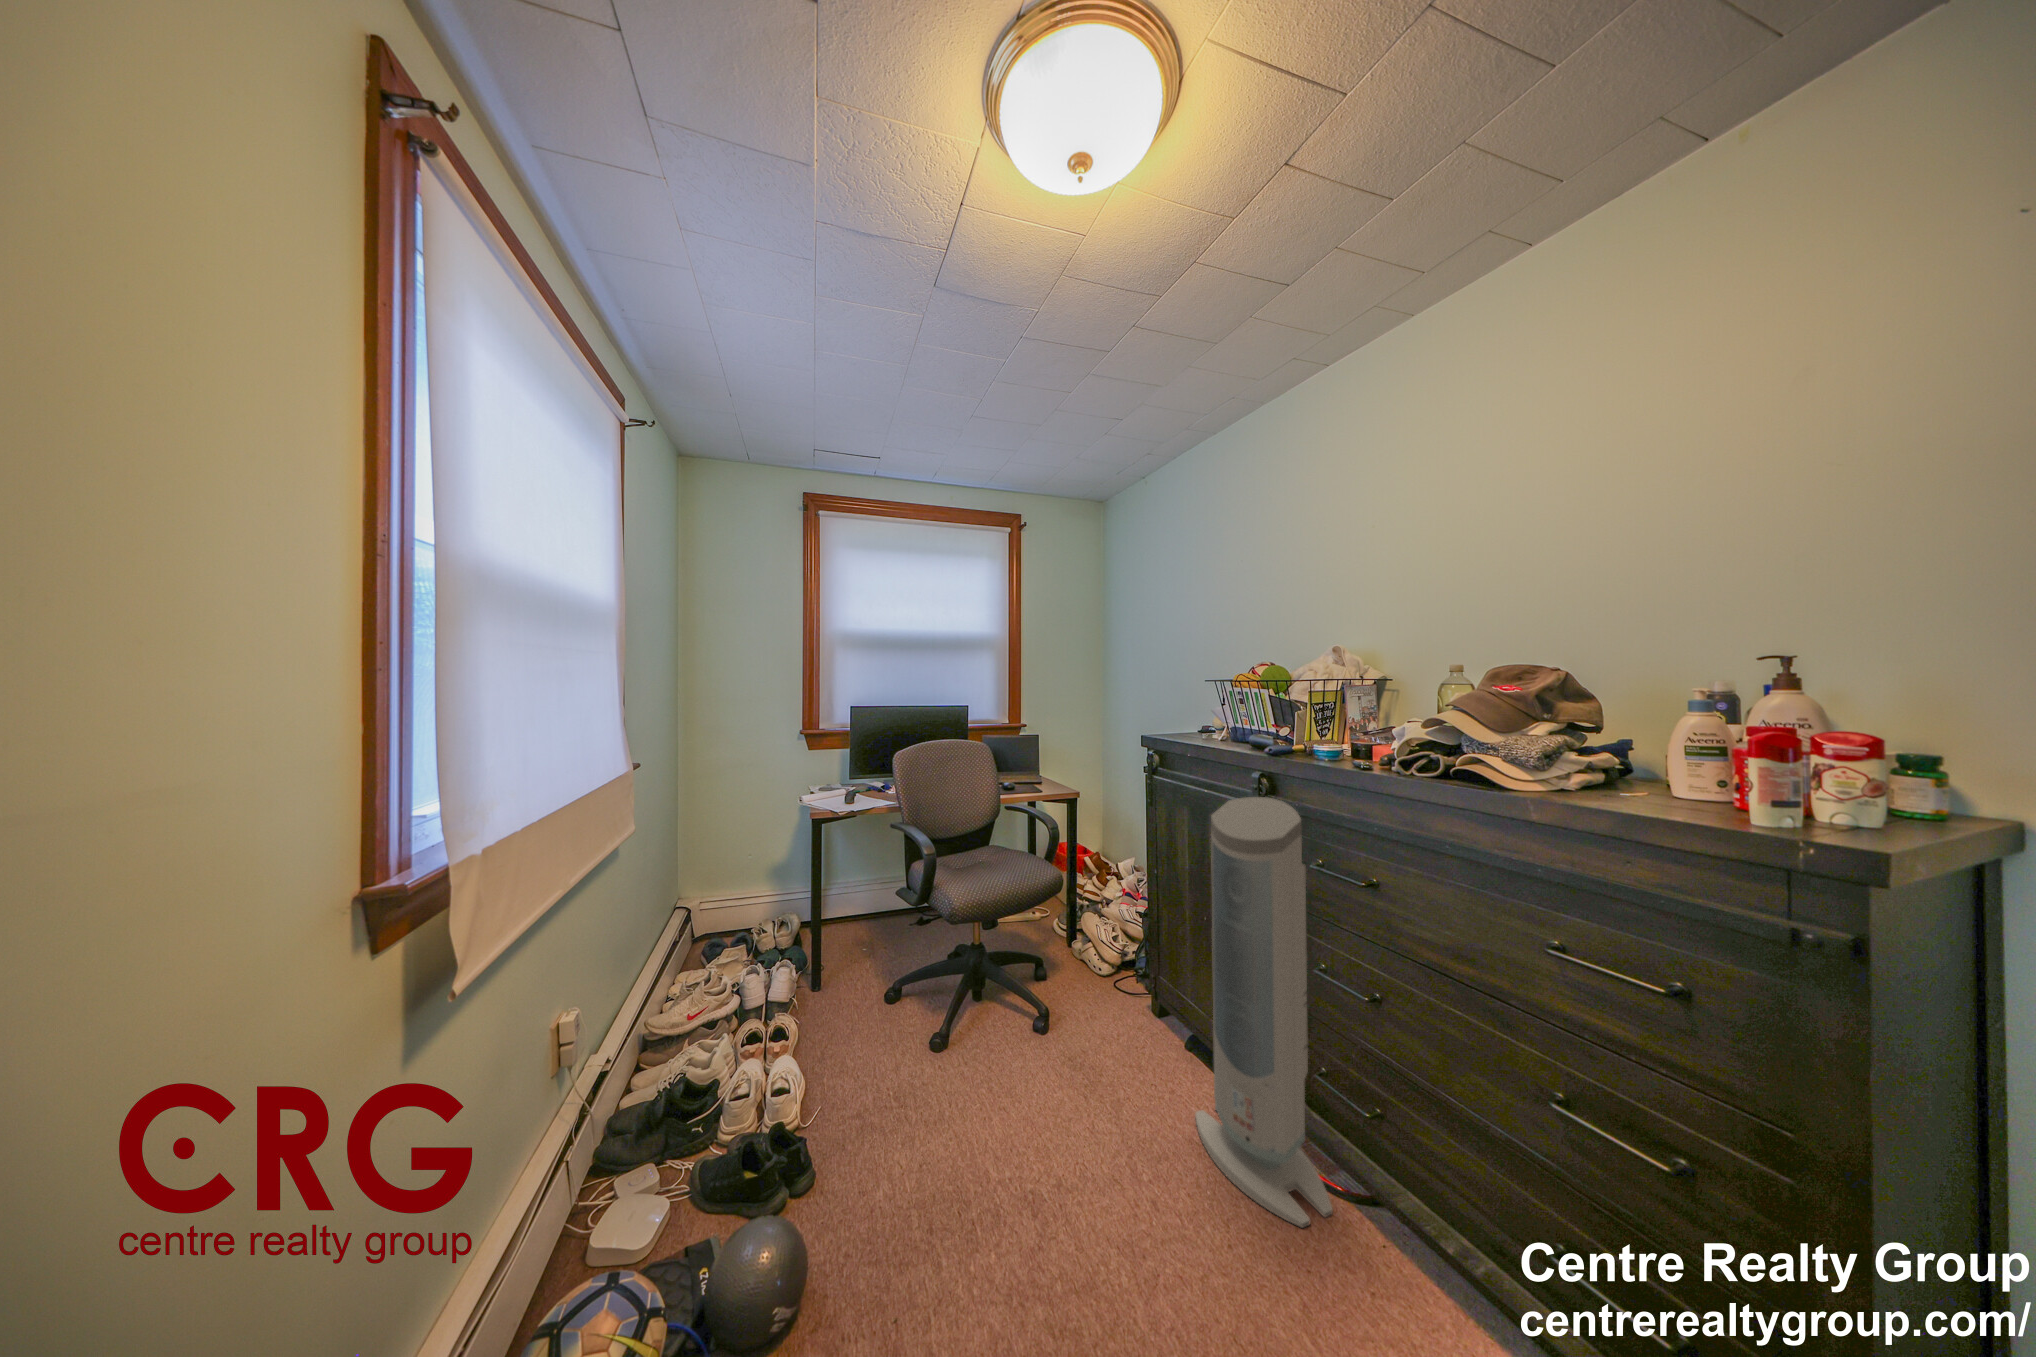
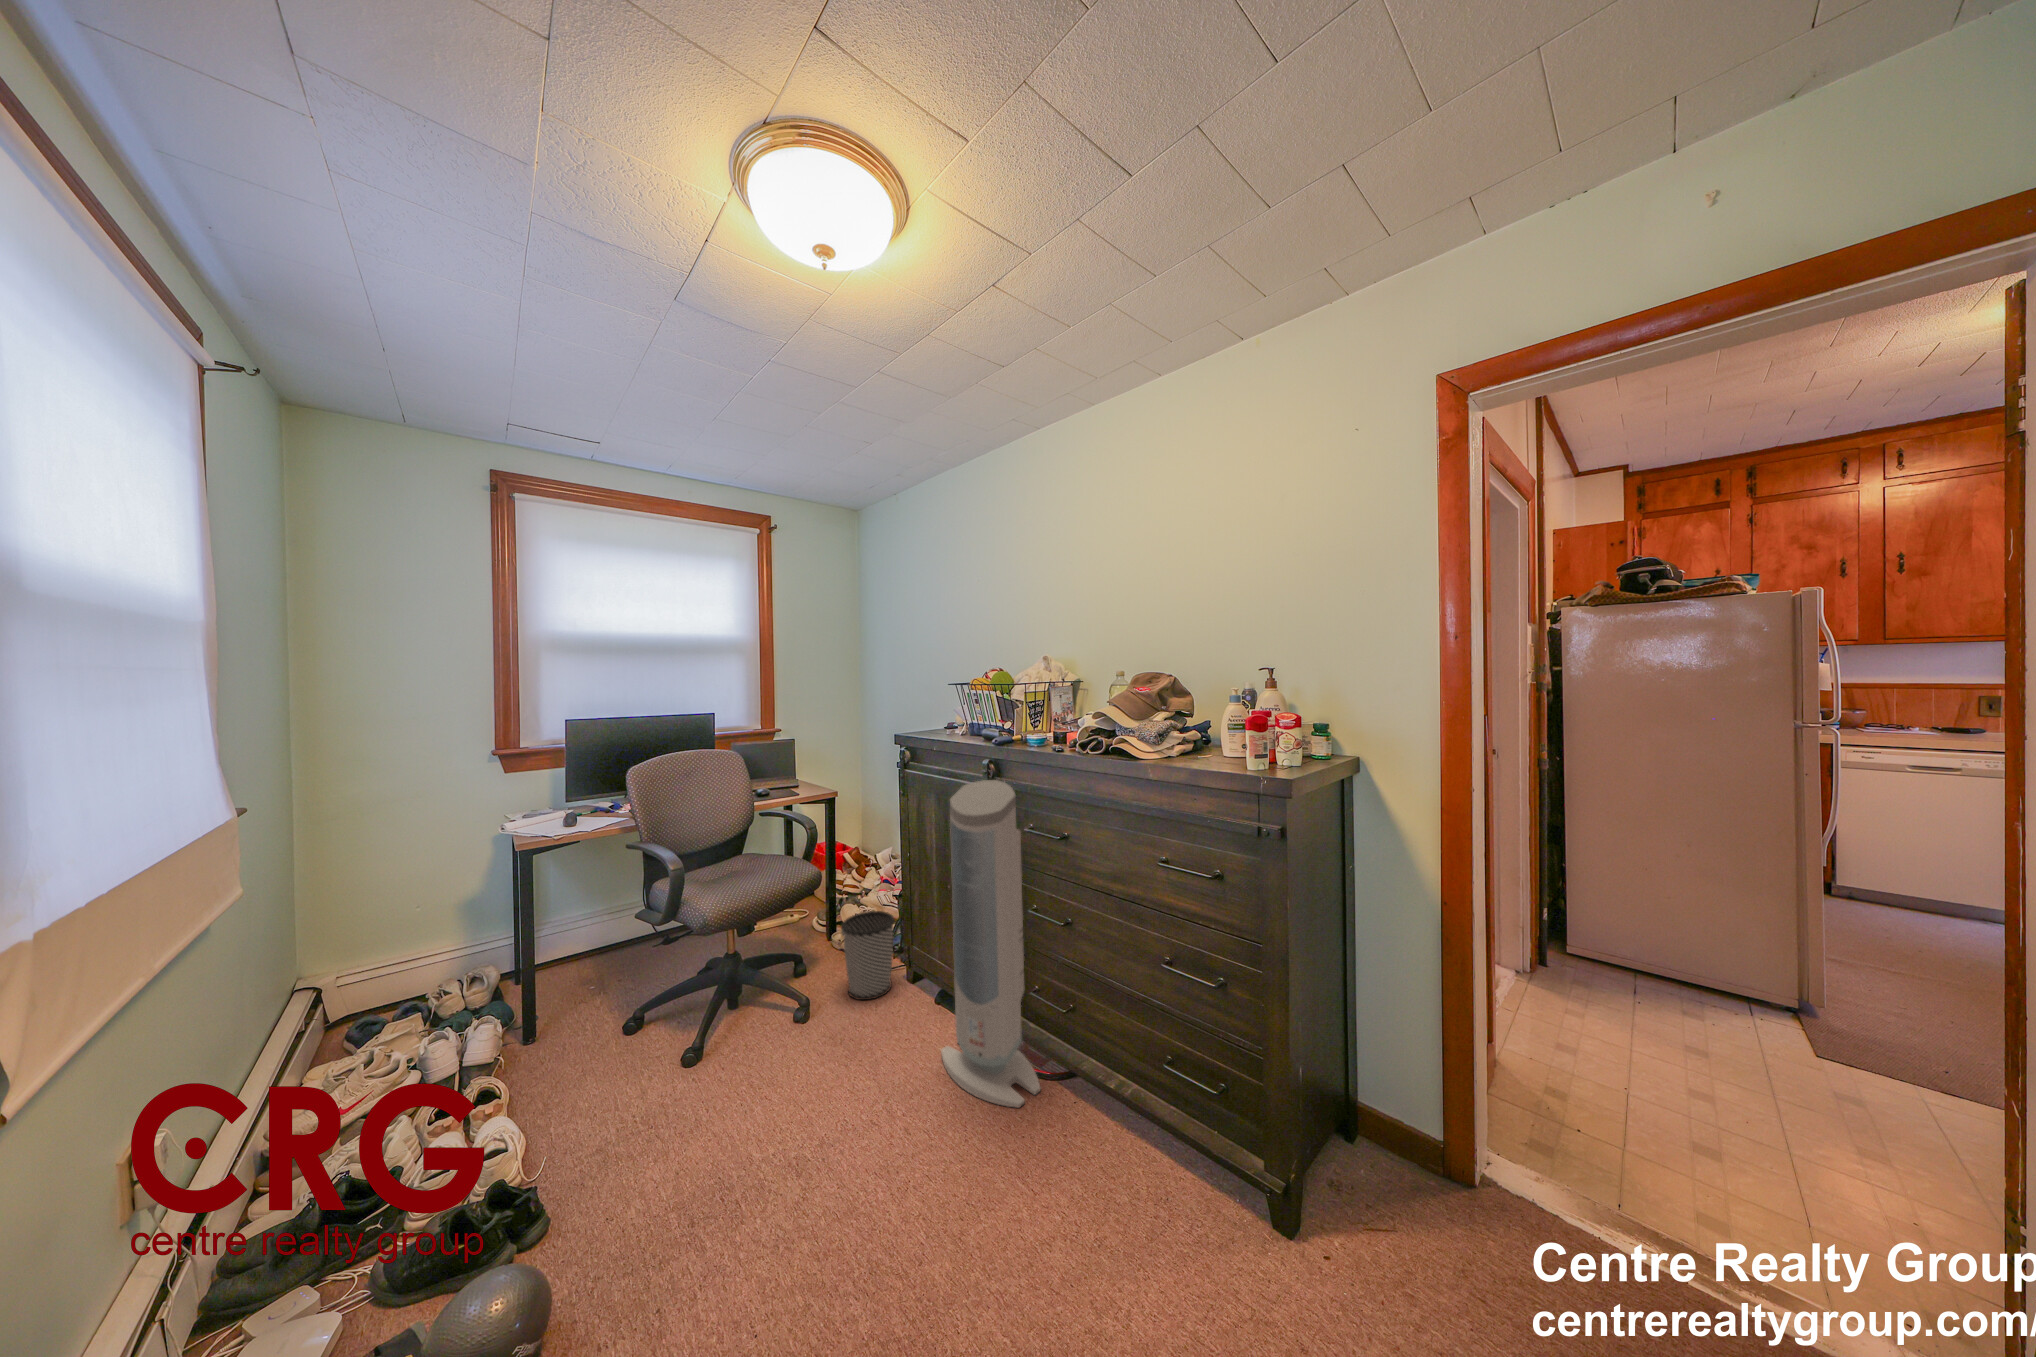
wastebasket: none [1083,927,1140,1027] -> present [842,911,895,1000]

